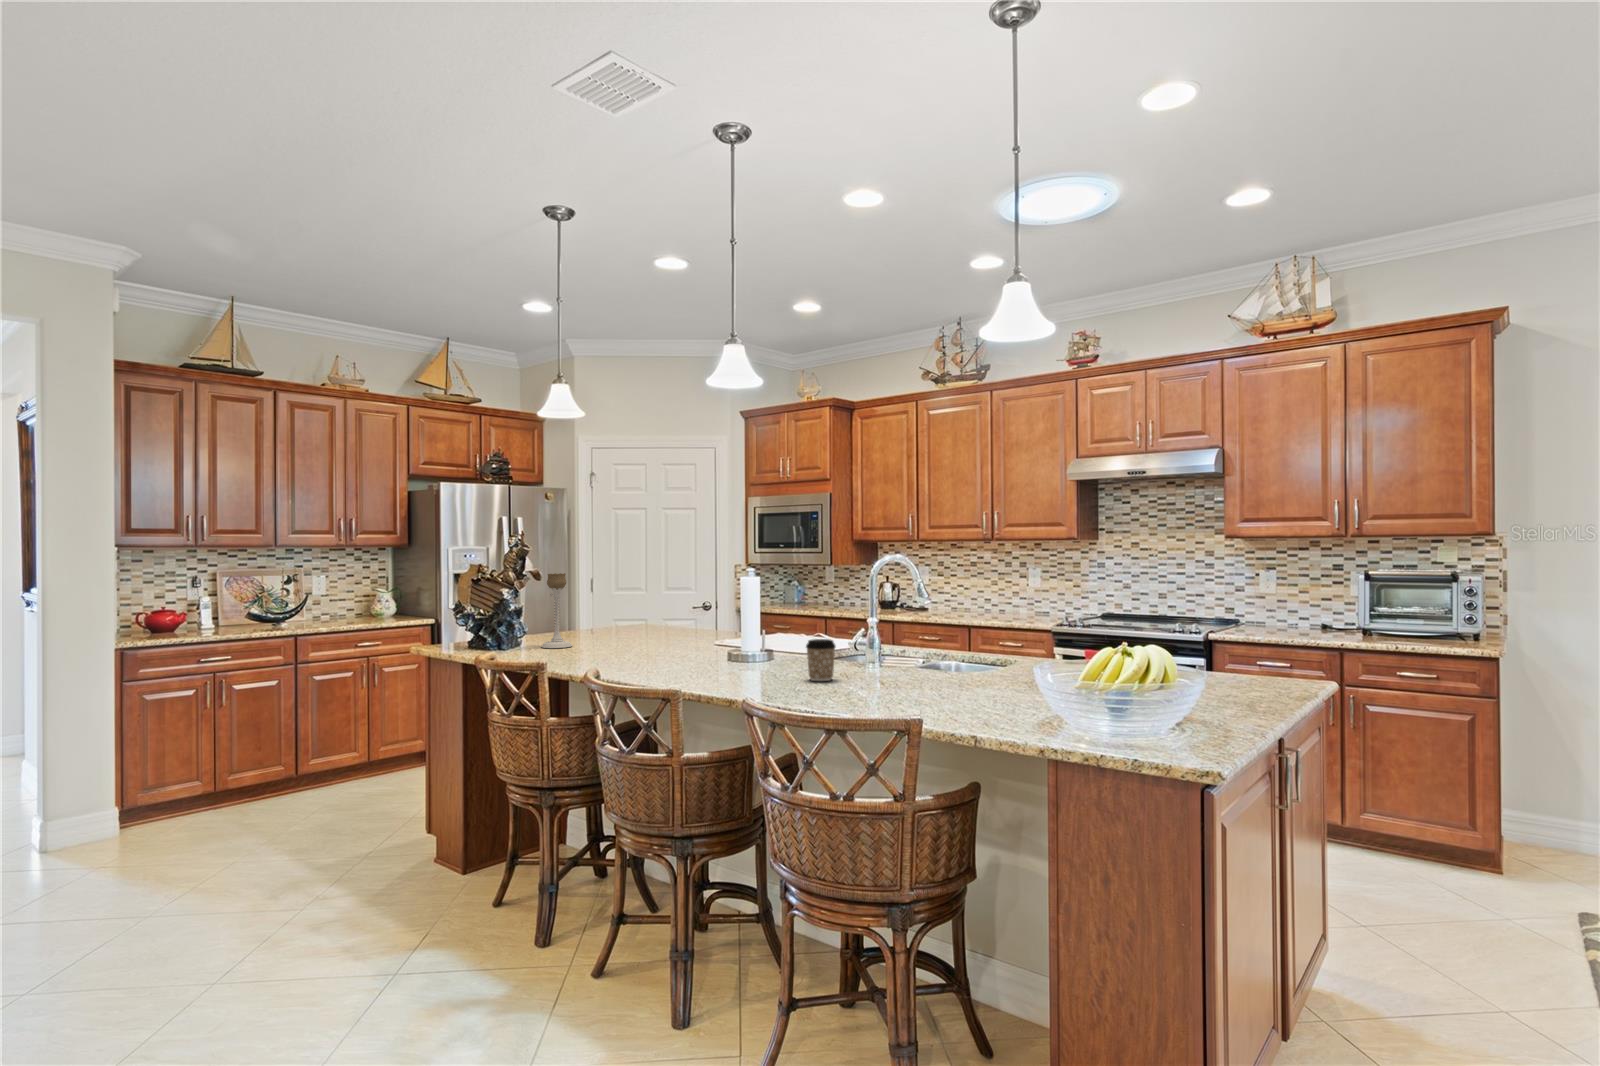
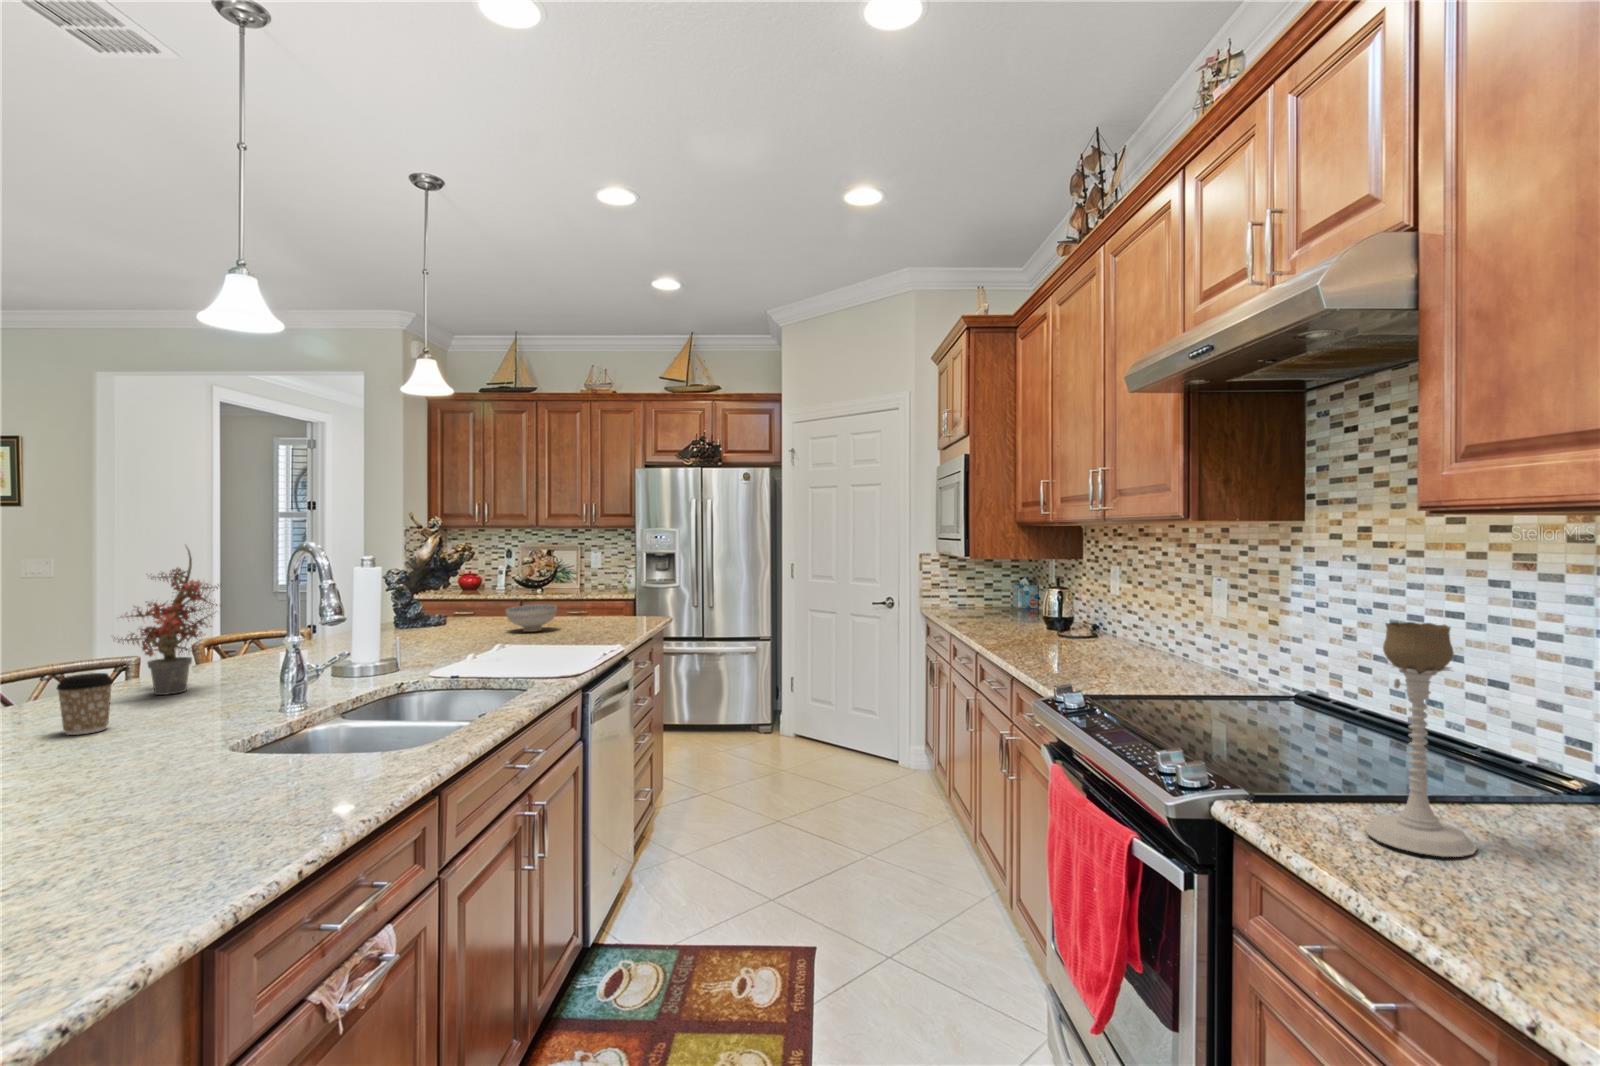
potted plant: none [640,550,760,674] -> present [114,550,219,695]
candle holder: present [541,573,573,648] -> present [1365,622,1477,857]
ceramic bowl: none [597,611,642,635] -> present [506,605,557,632]

